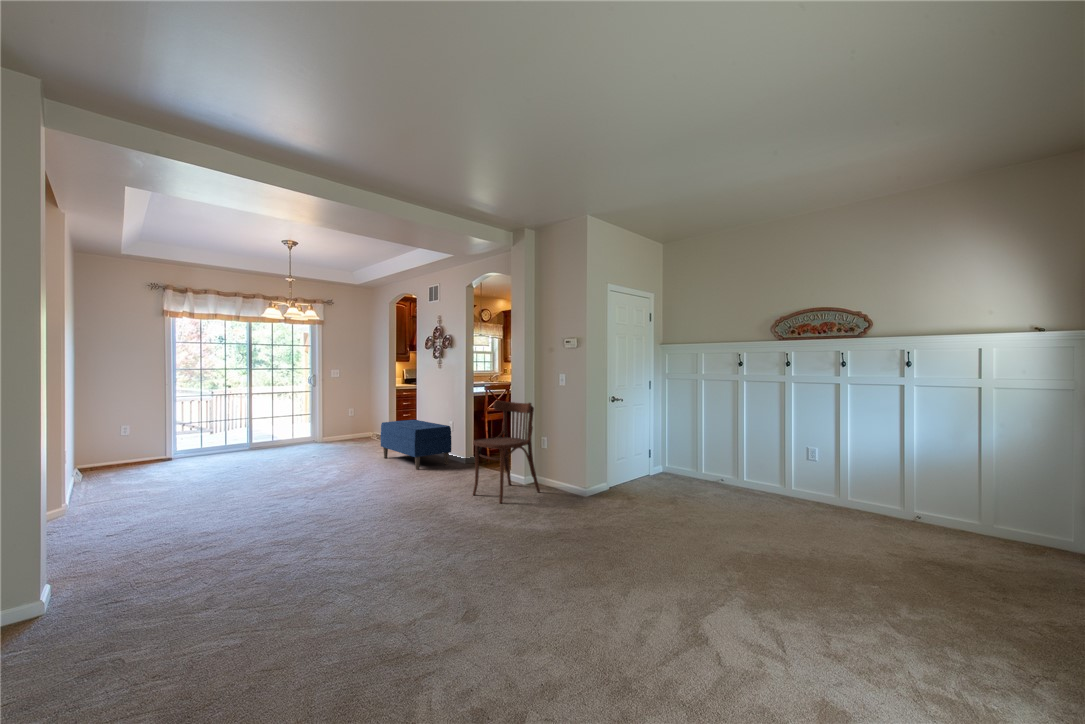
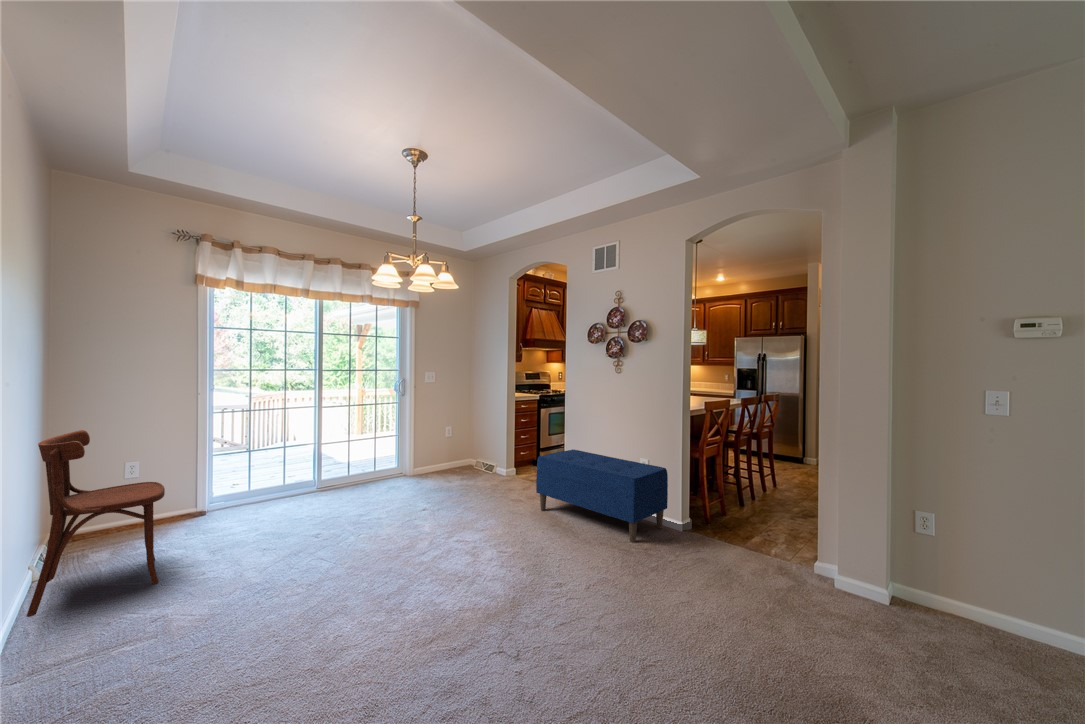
dining chair: present [473,400,540,503] -> present [27,430,165,617]

